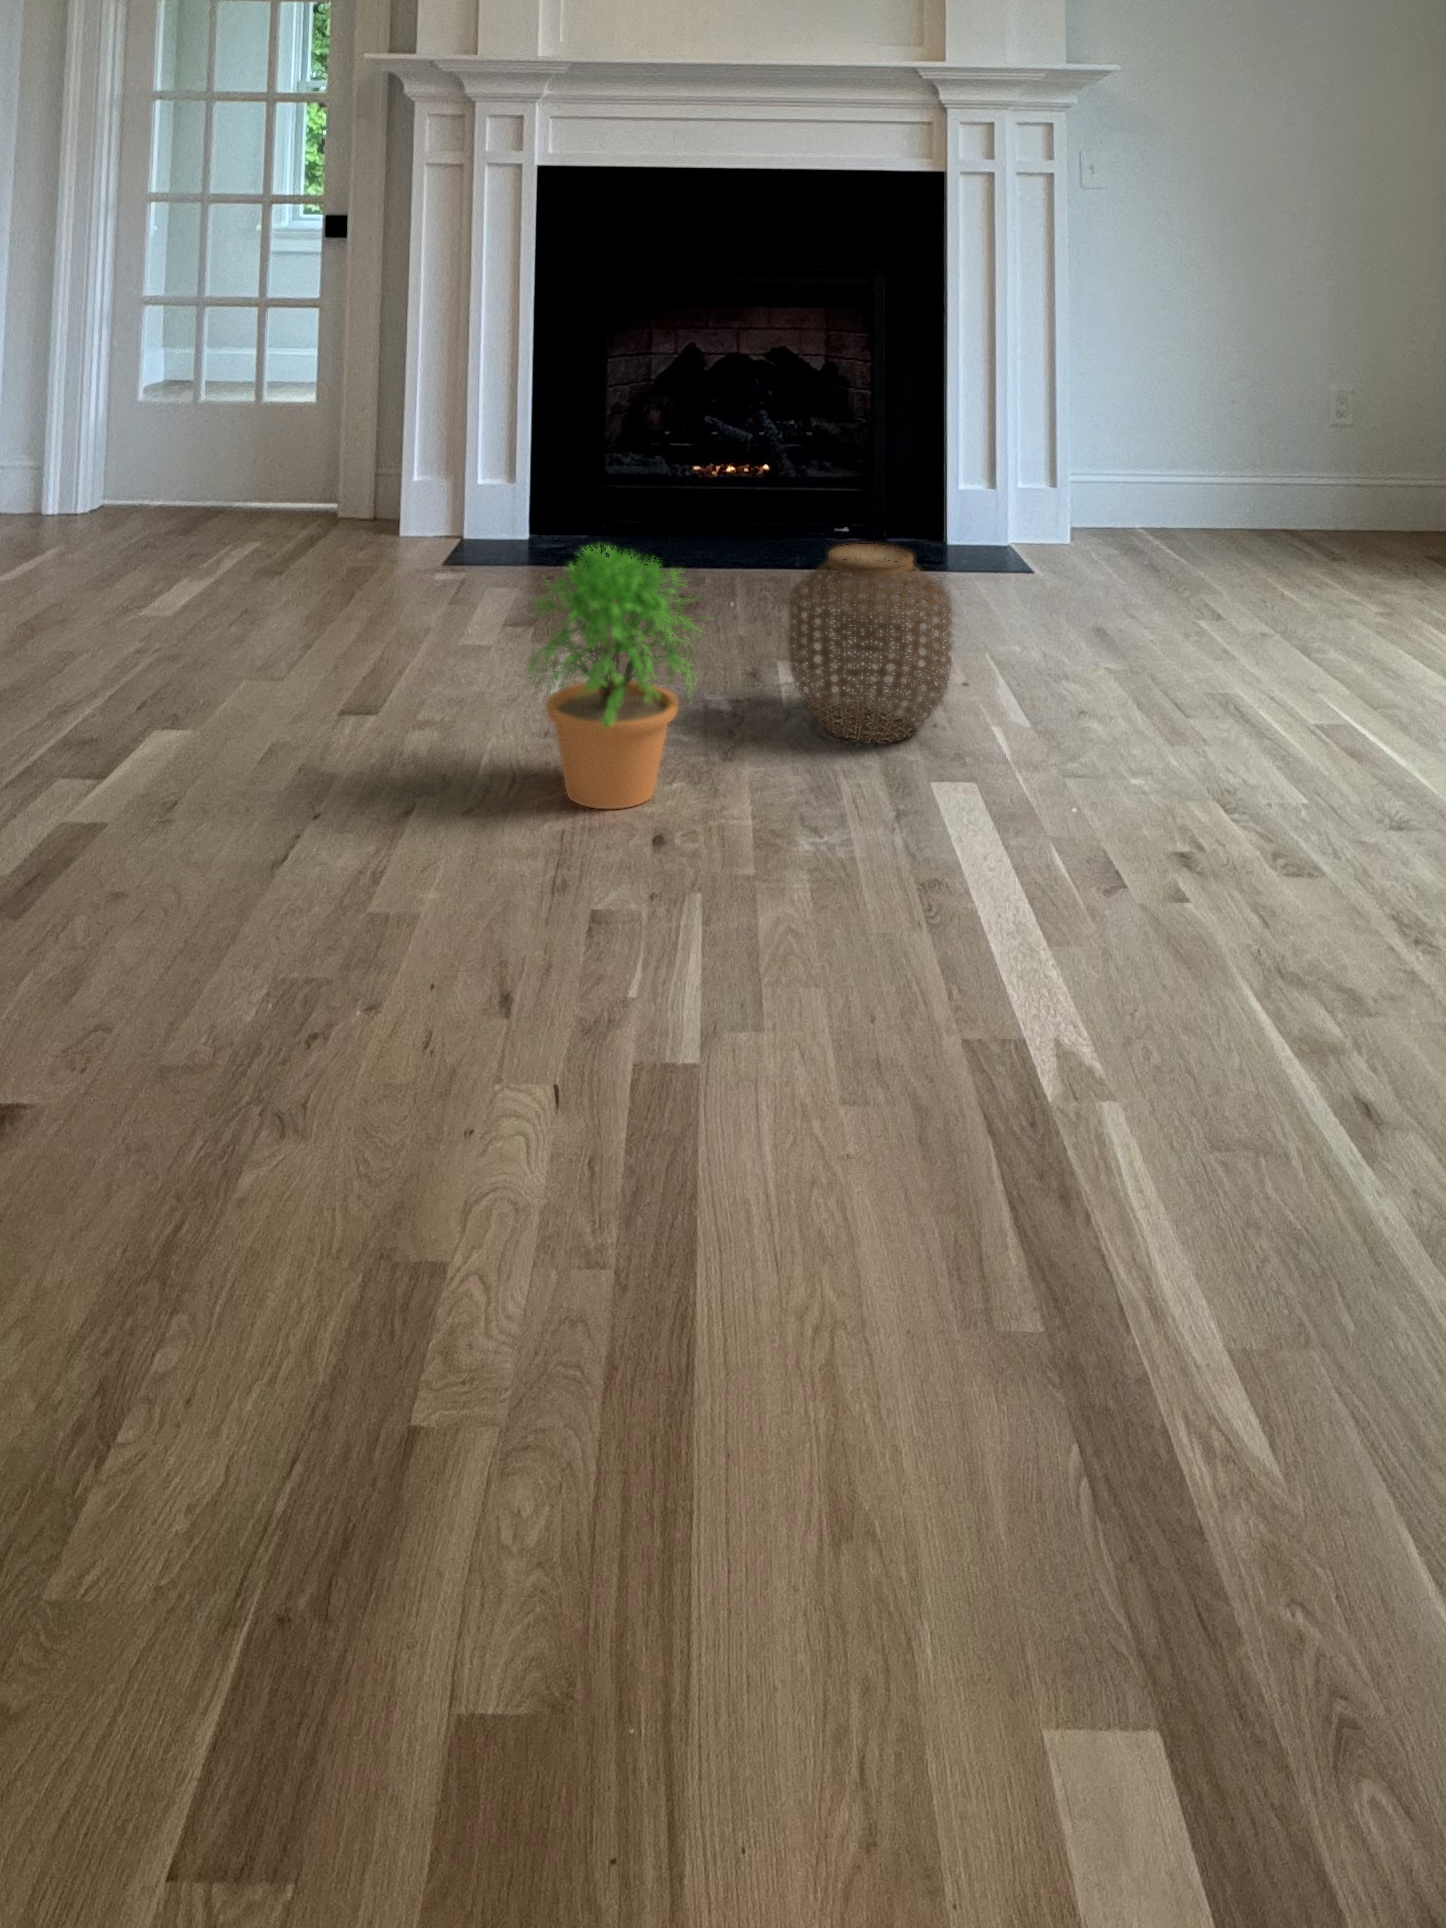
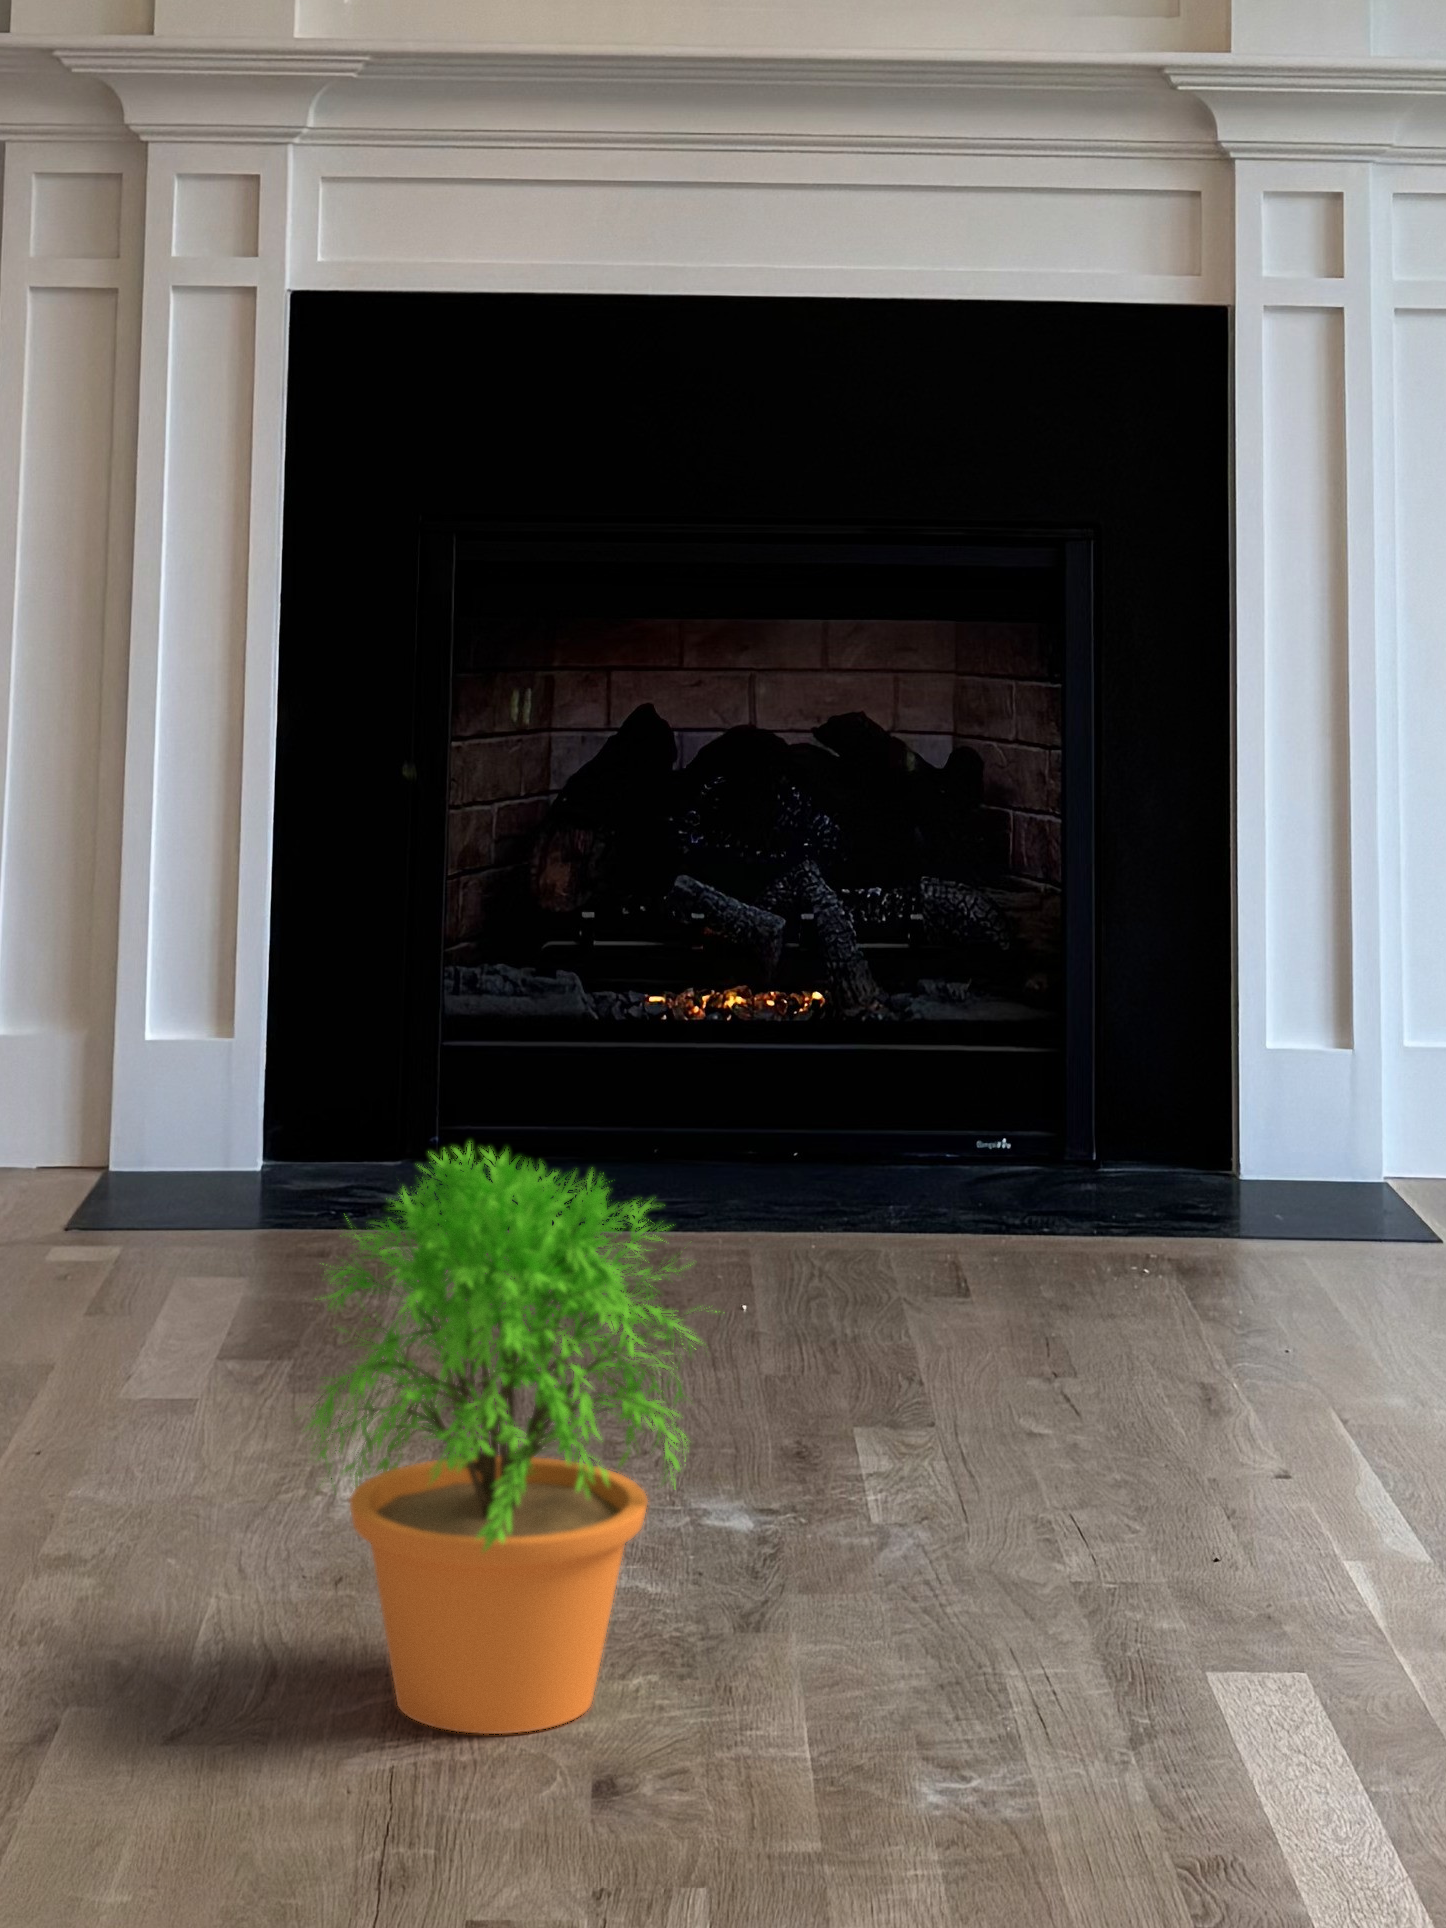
woven basket: present [789,544,952,742] -> none [889,1156,1258,1600]

